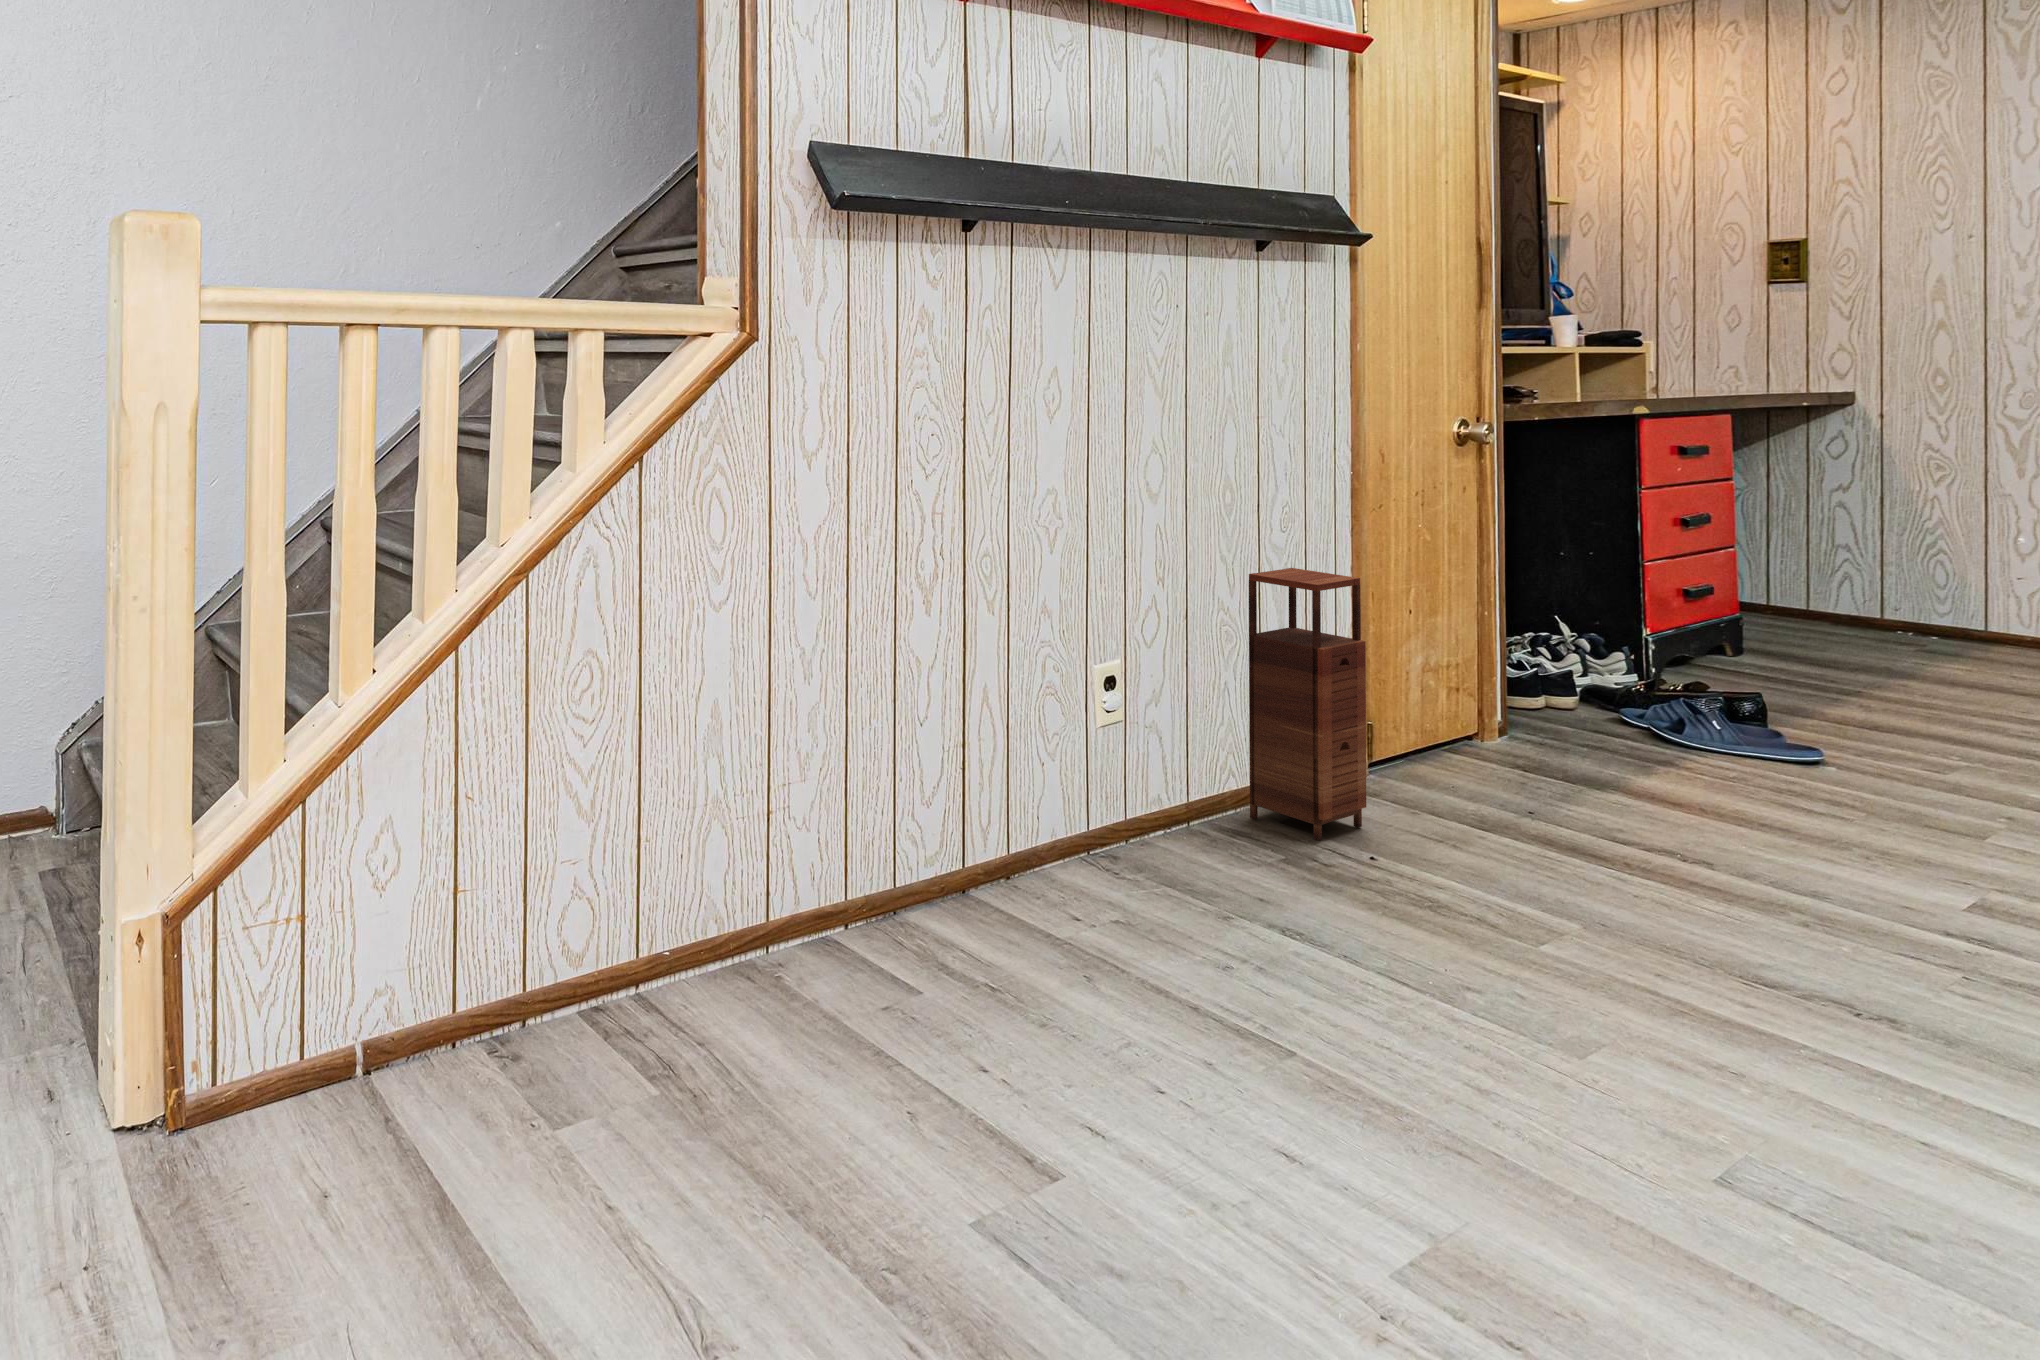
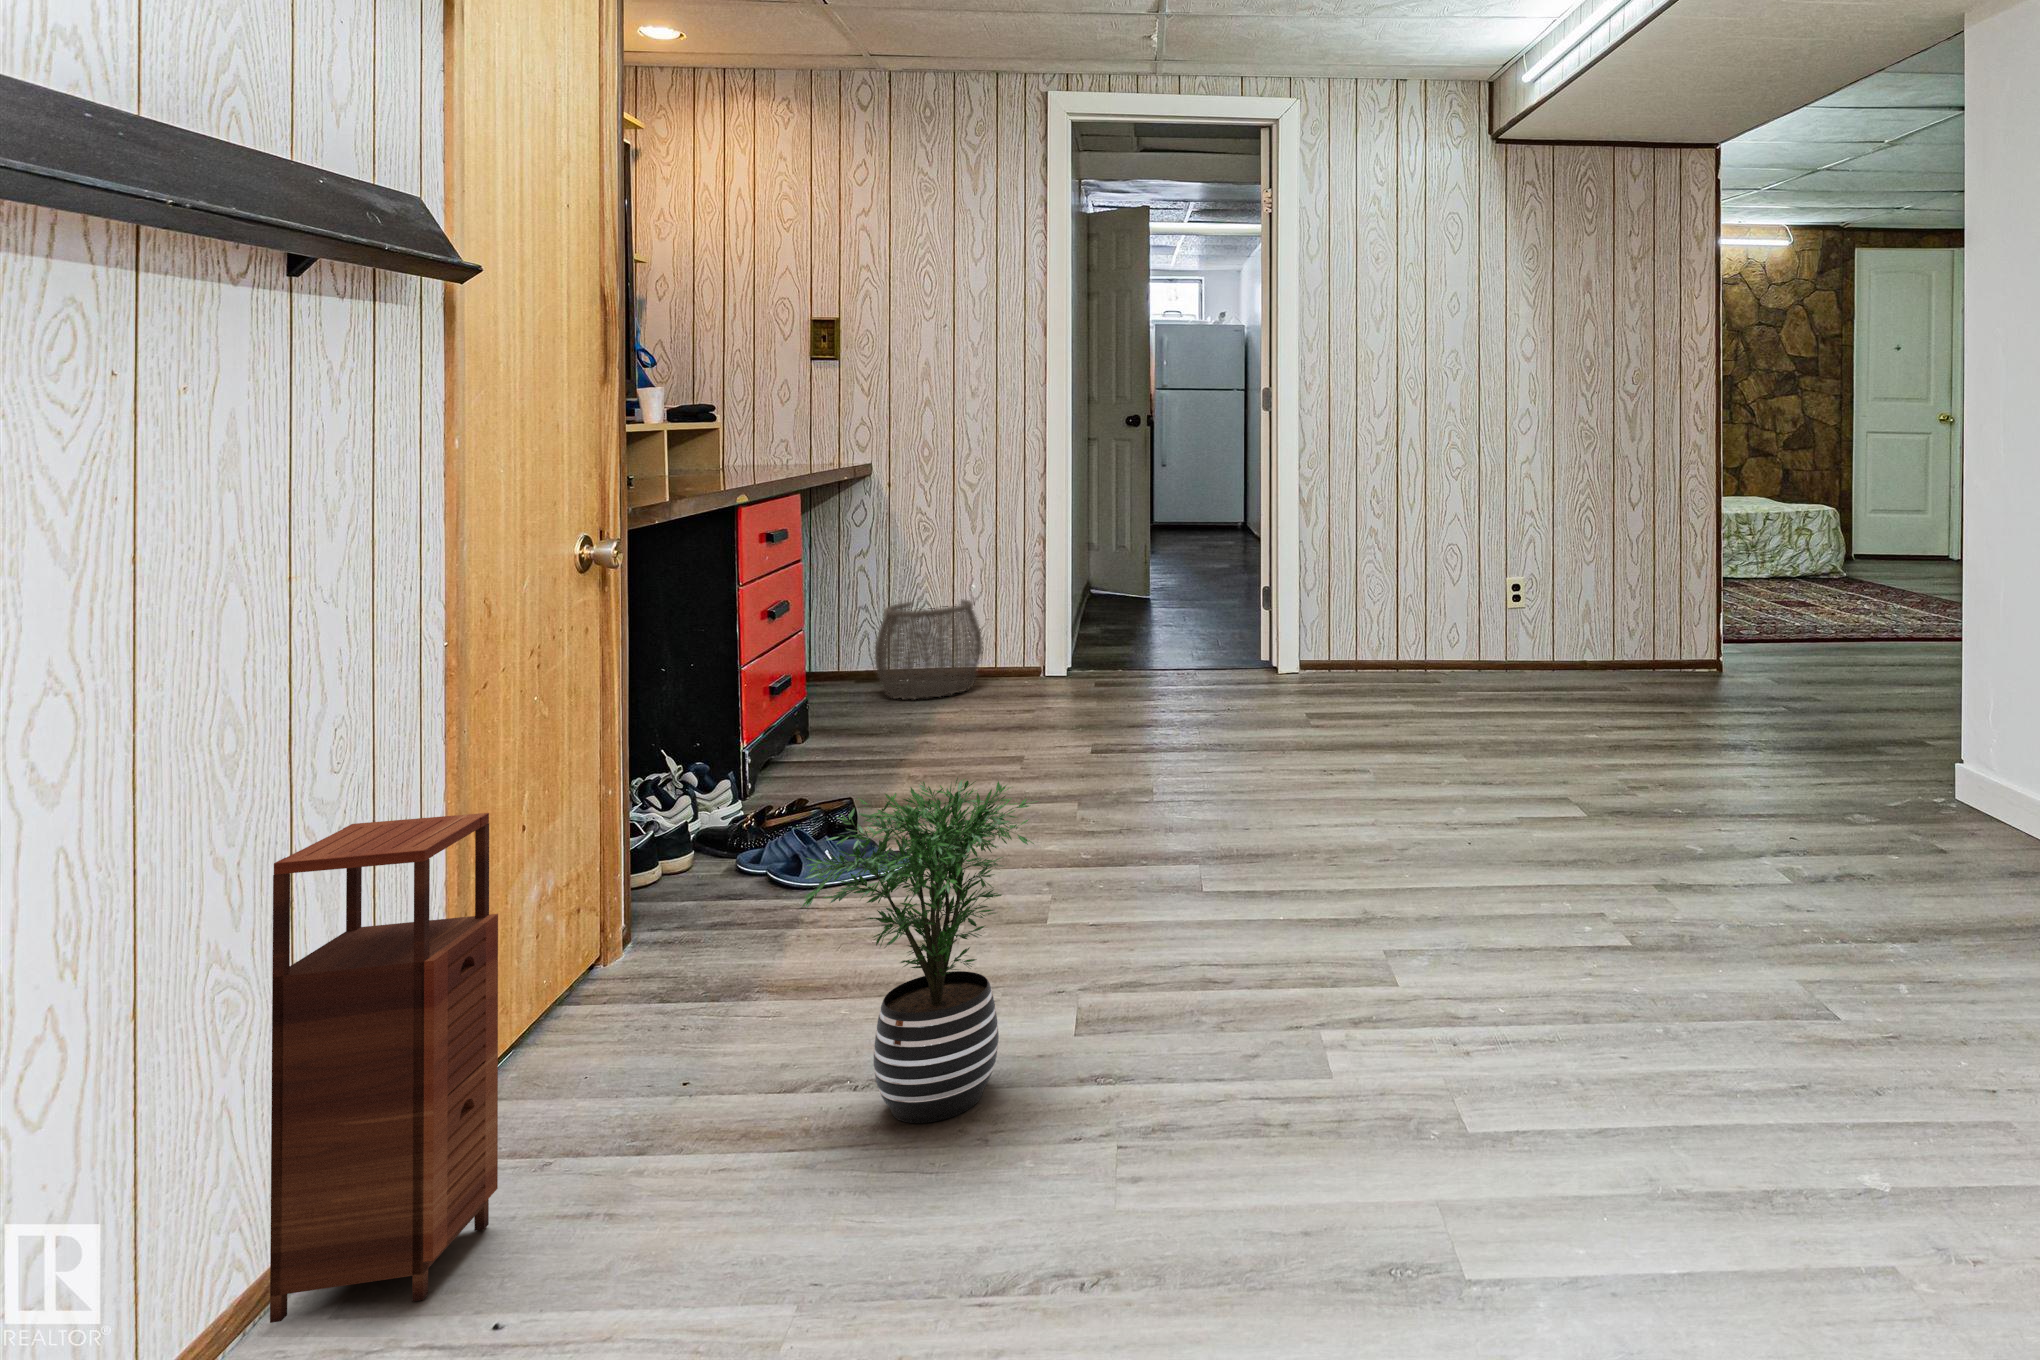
woven basket: none [1832,544,1982,651] -> present [875,600,983,700]
potted plant: none [1570,637,1805,909] -> present [802,778,1037,1123]

